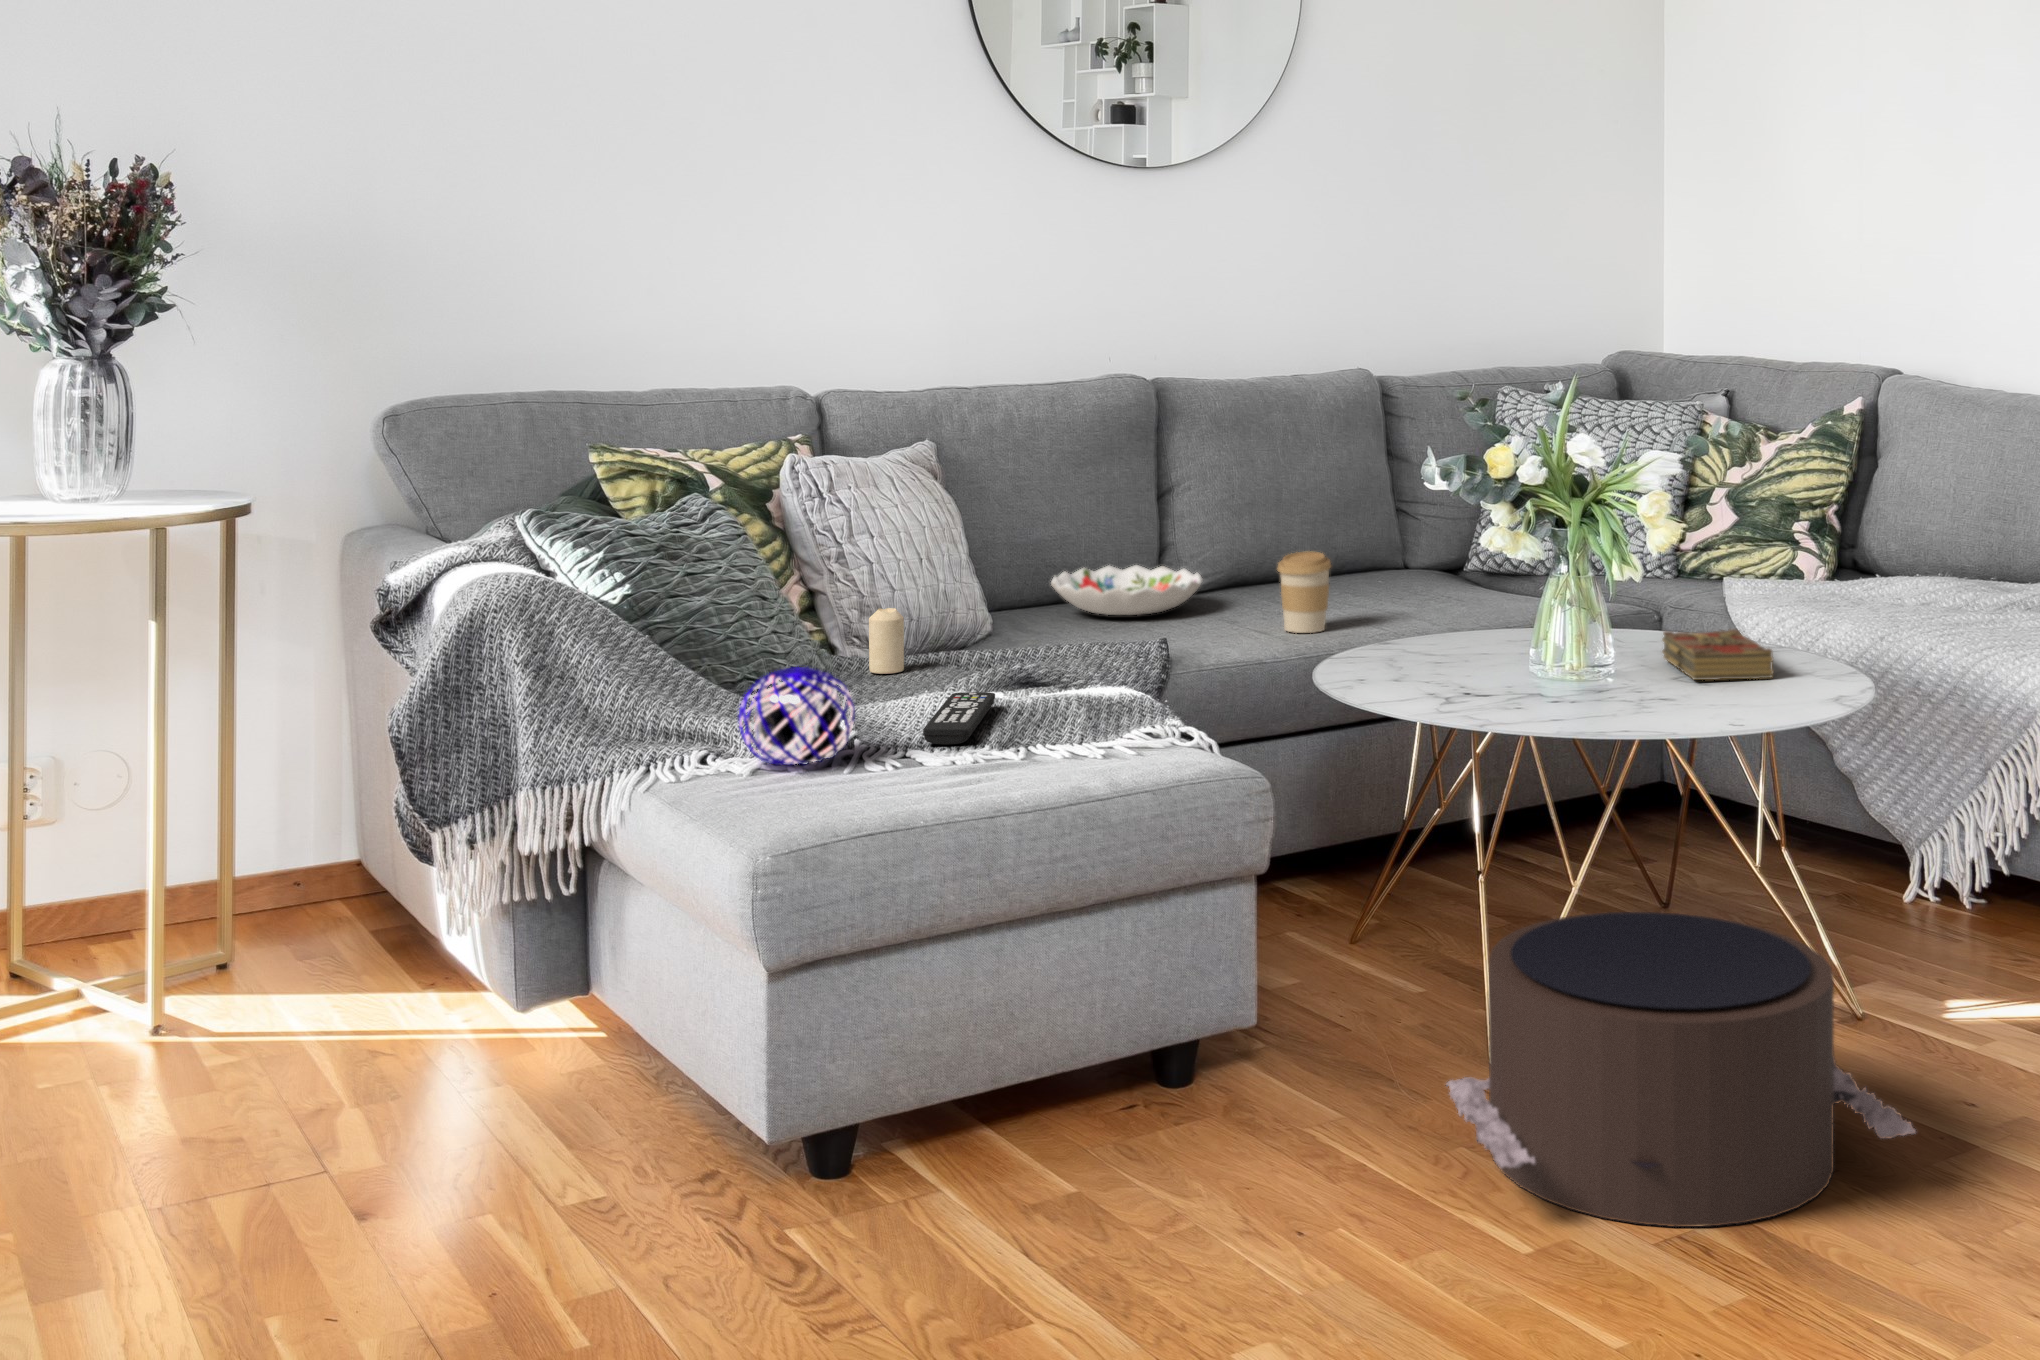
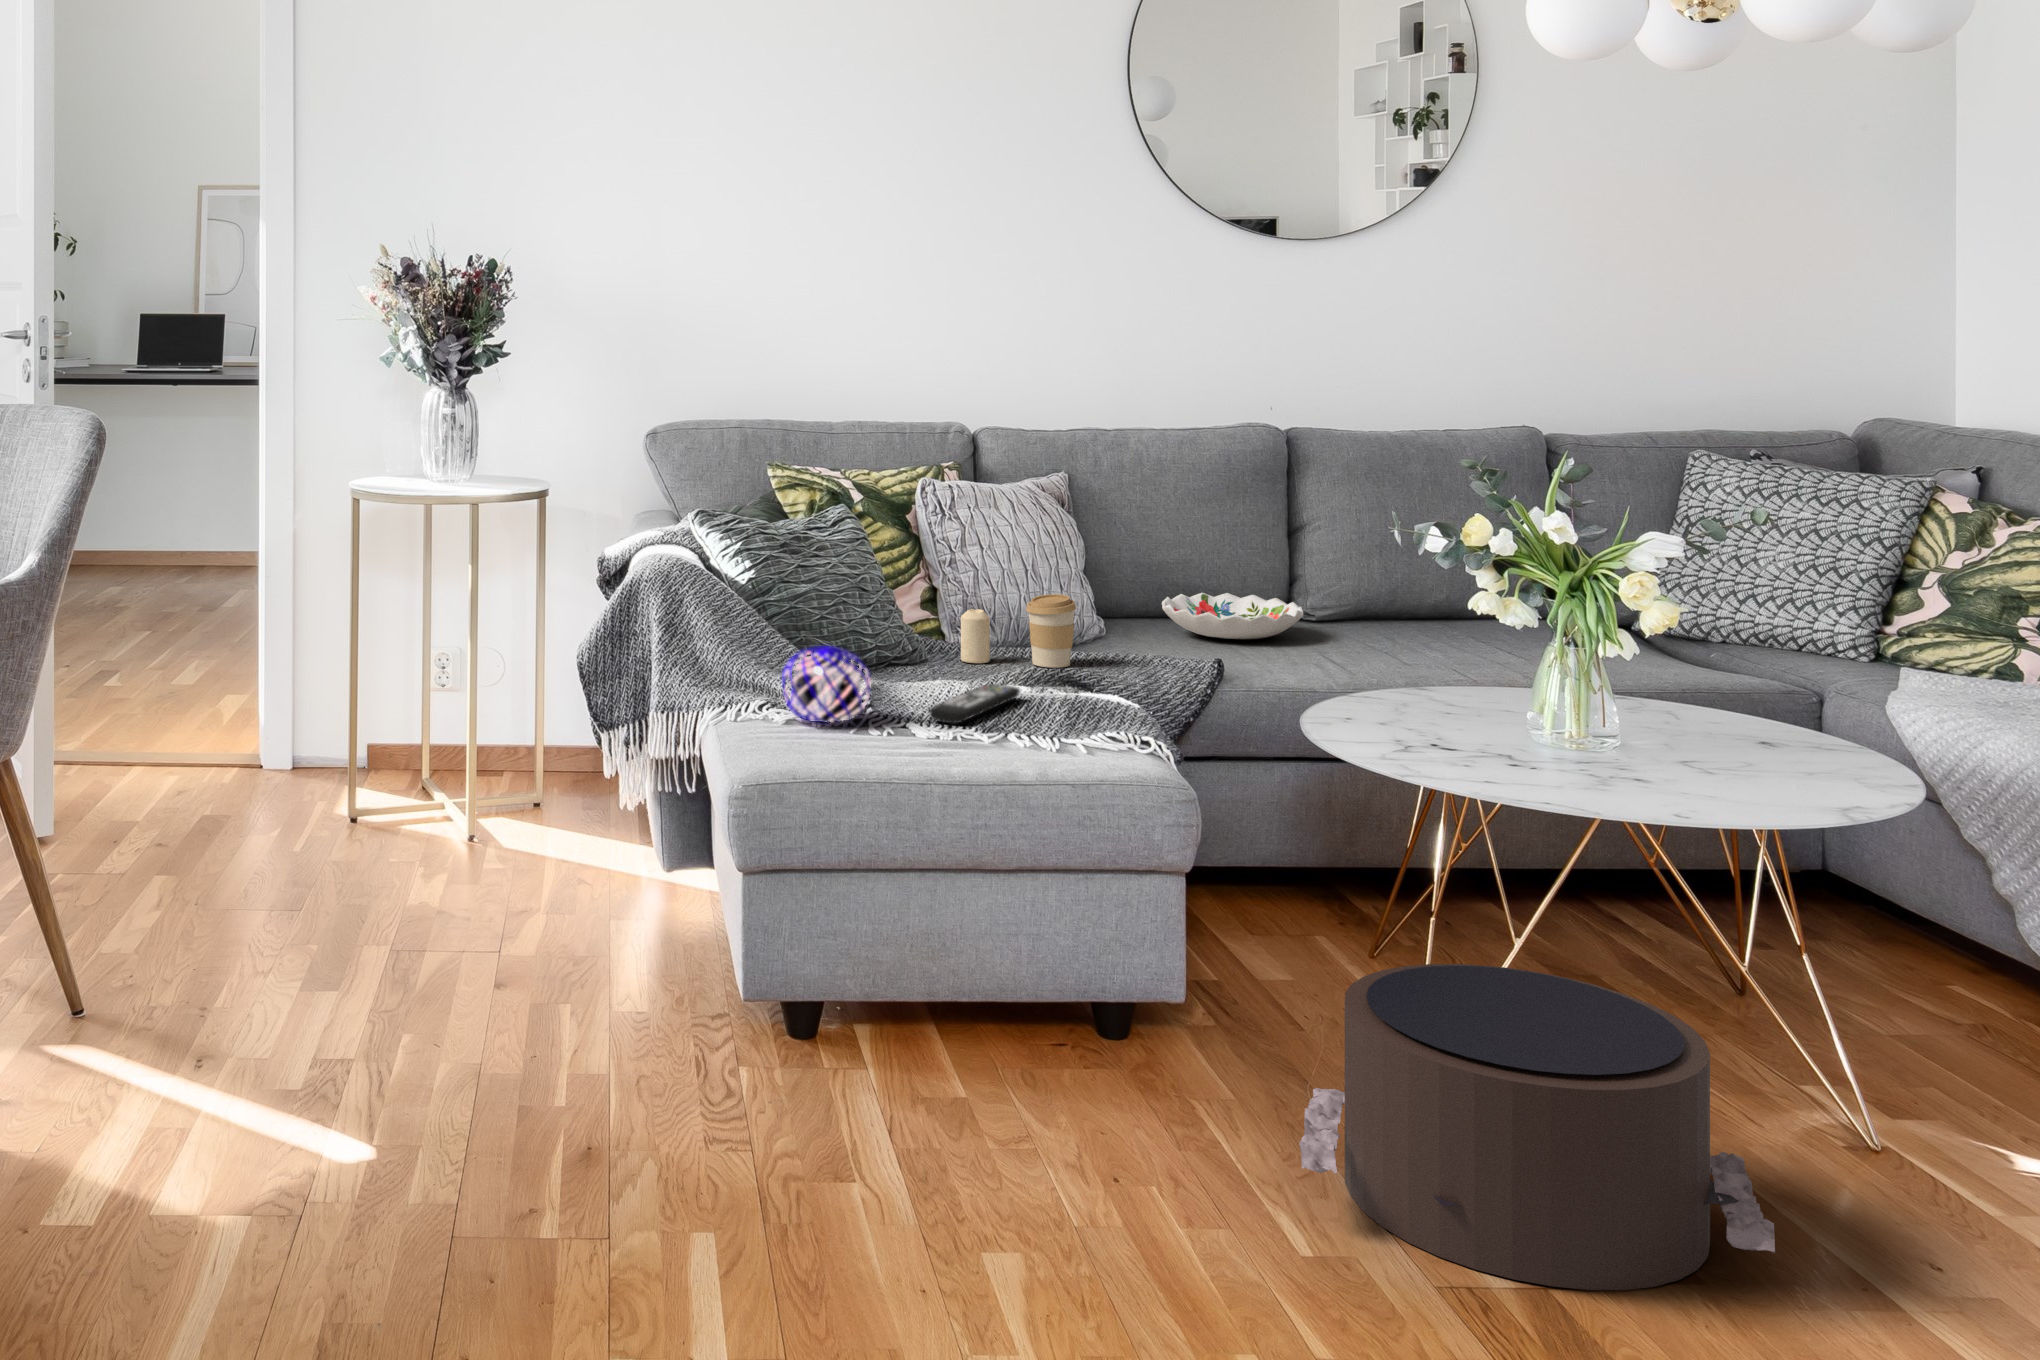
coffee cup: present [1278,551,1331,633] -> present [1026,594,1076,668]
book: present [1662,629,1773,680] -> none [1687,710,1792,772]

